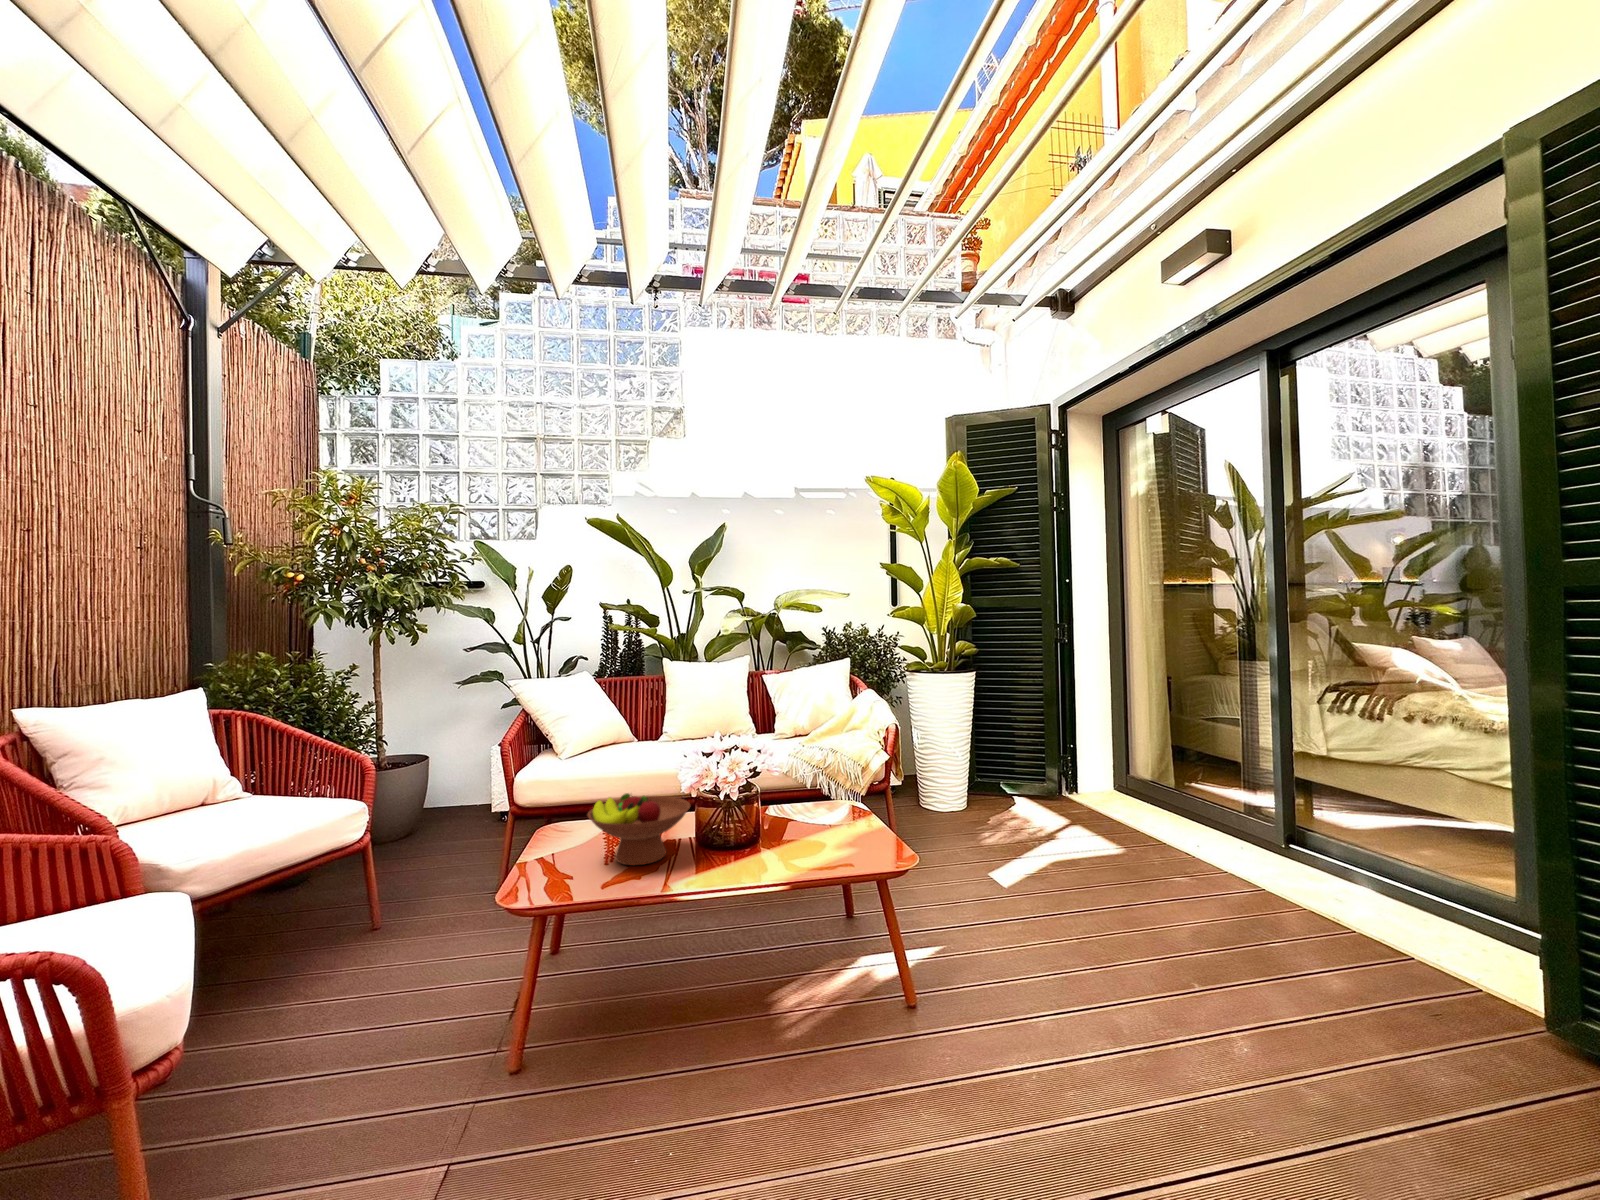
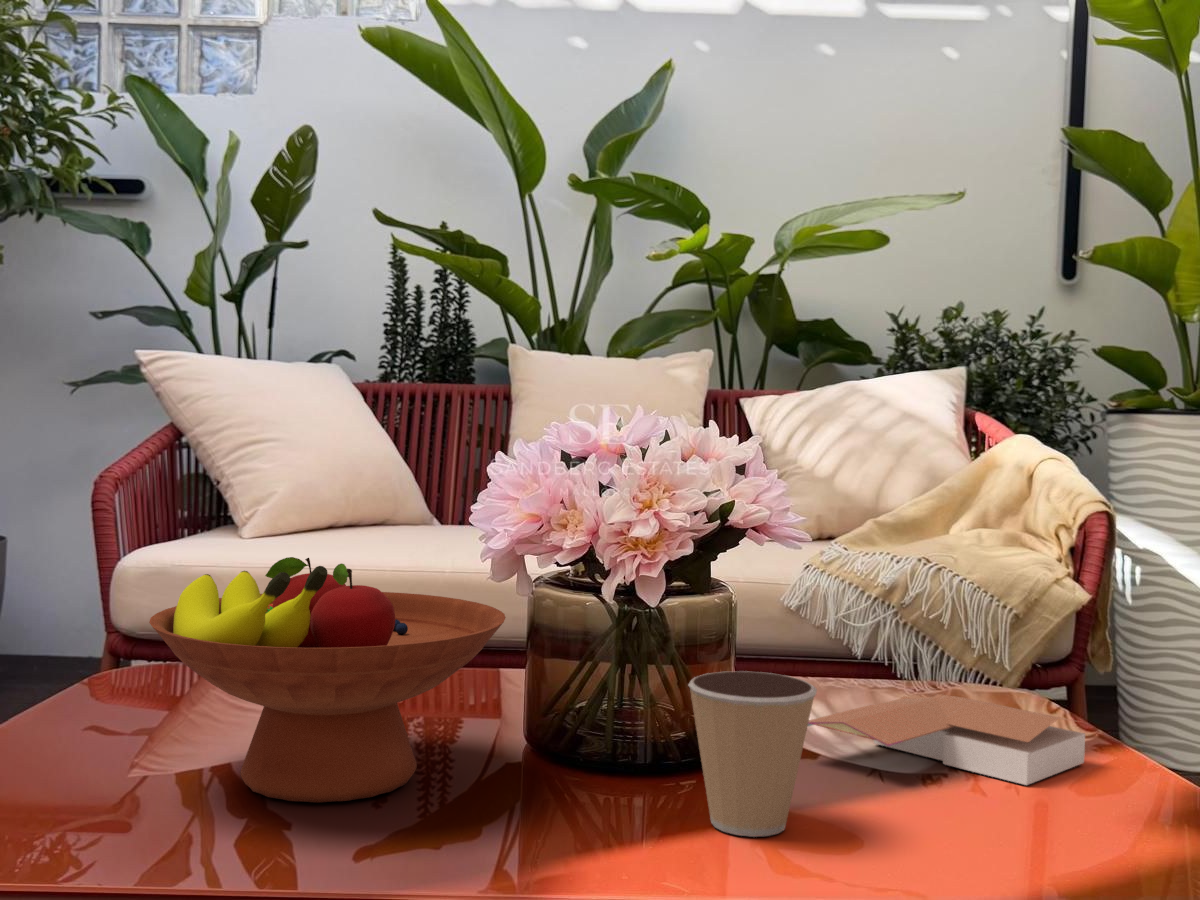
book: none [778,809,862,837] -> present [808,694,1085,785]
coffee cup: none [744,814,779,861] -> present [688,671,817,837]

